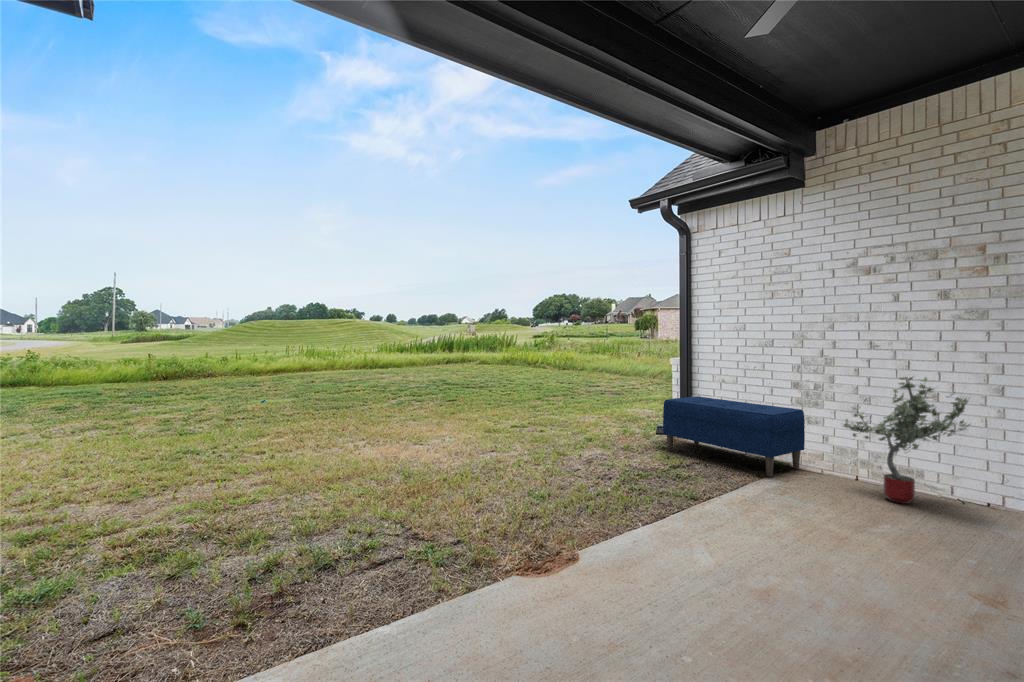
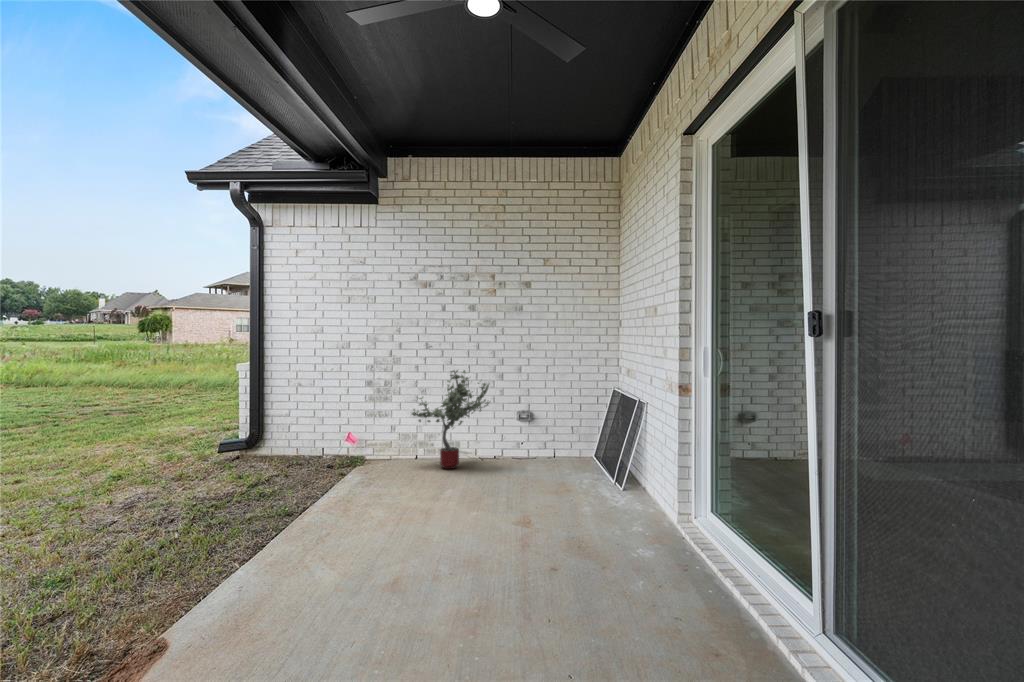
bench: present [663,396,805,477] -> none [232,404,378,472]

